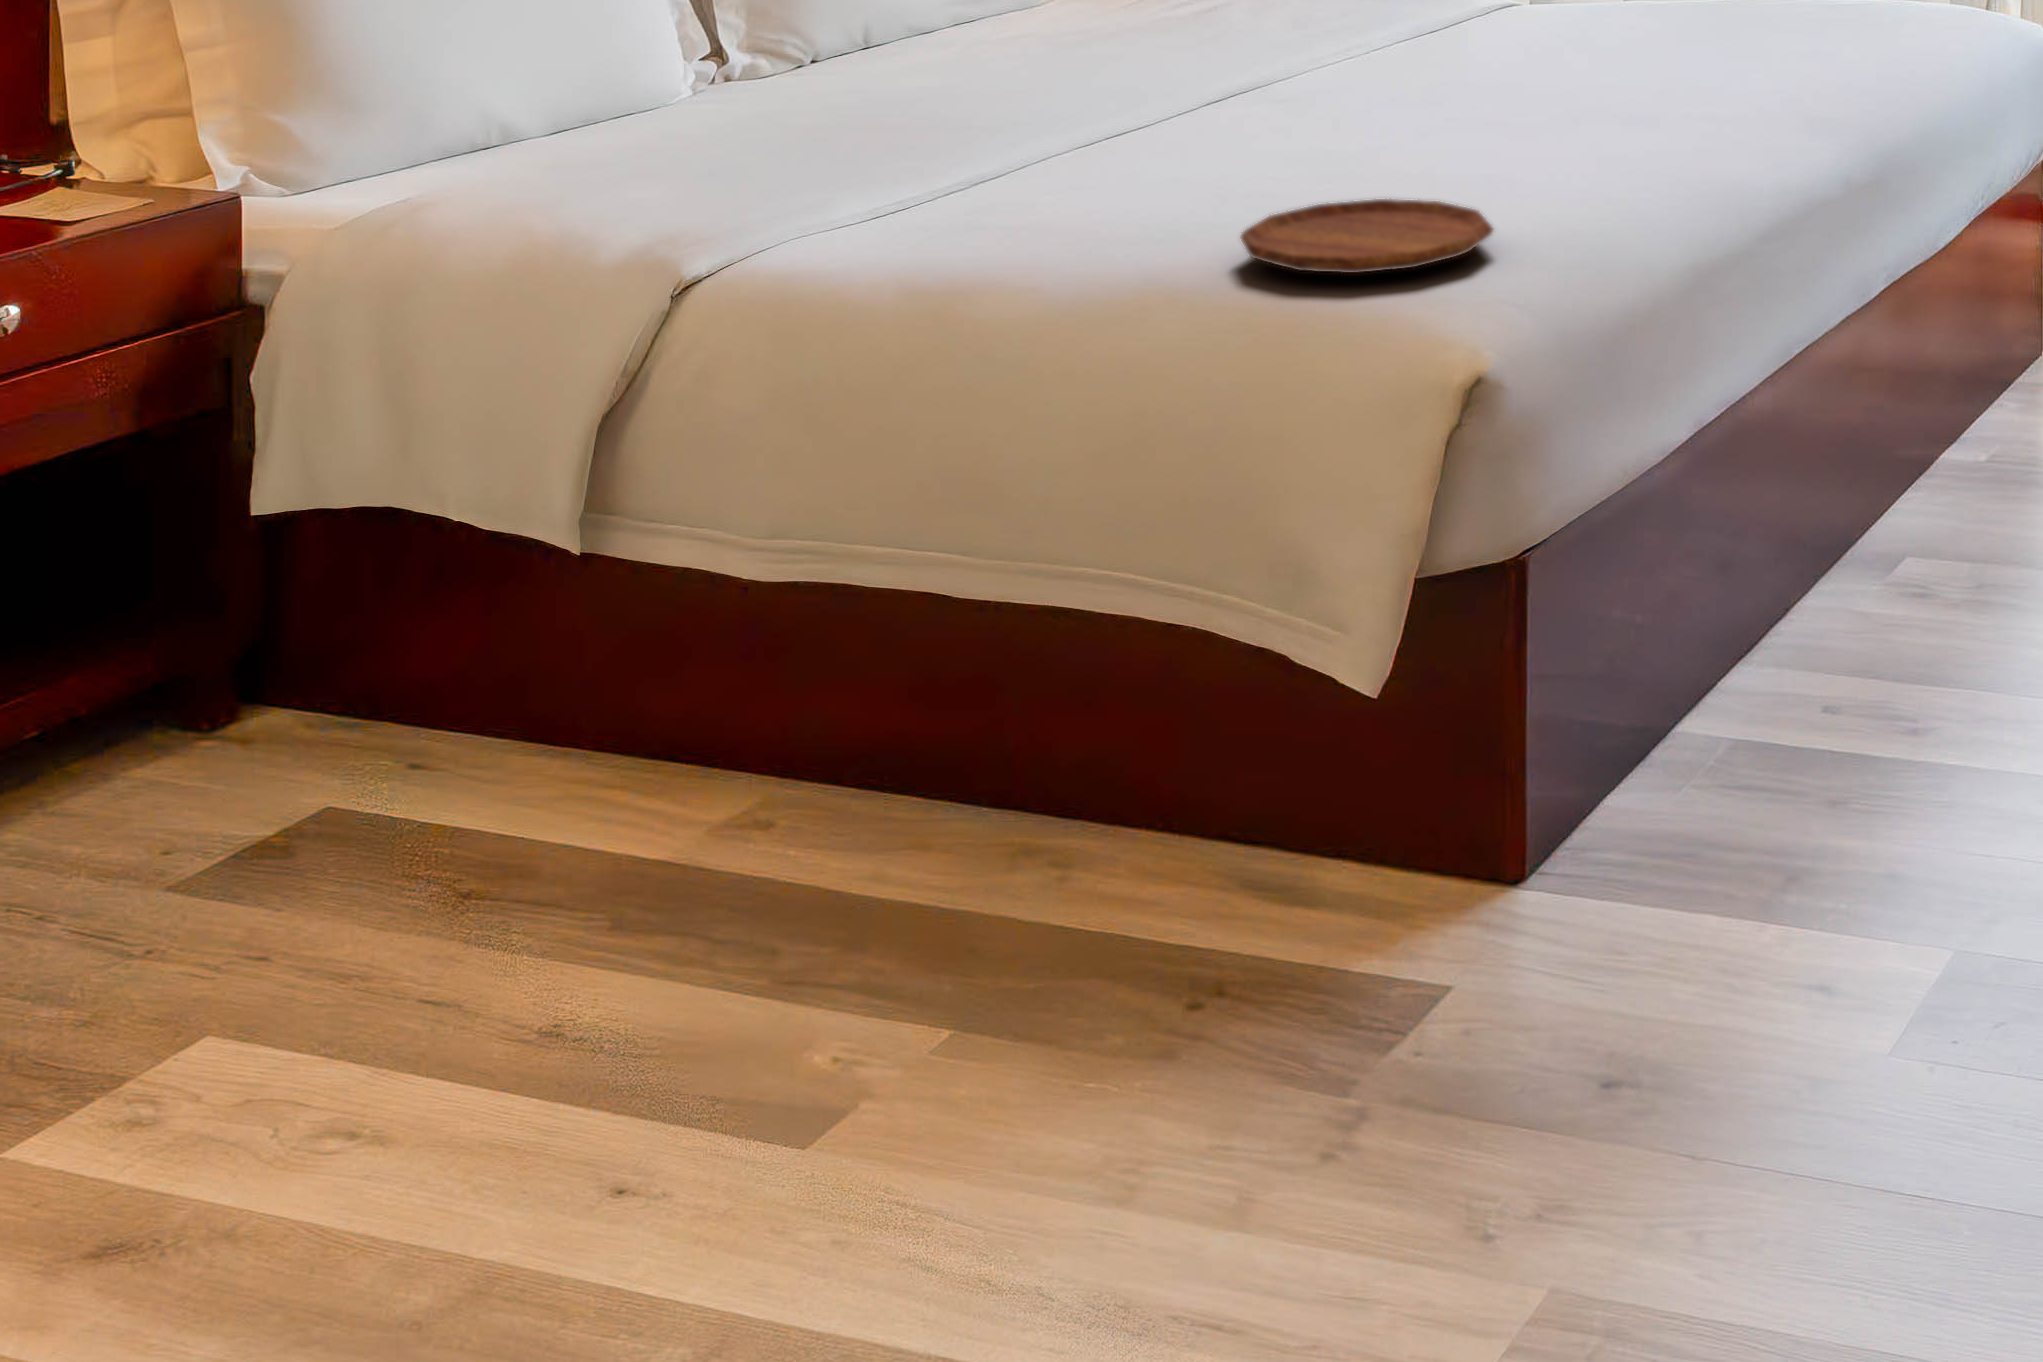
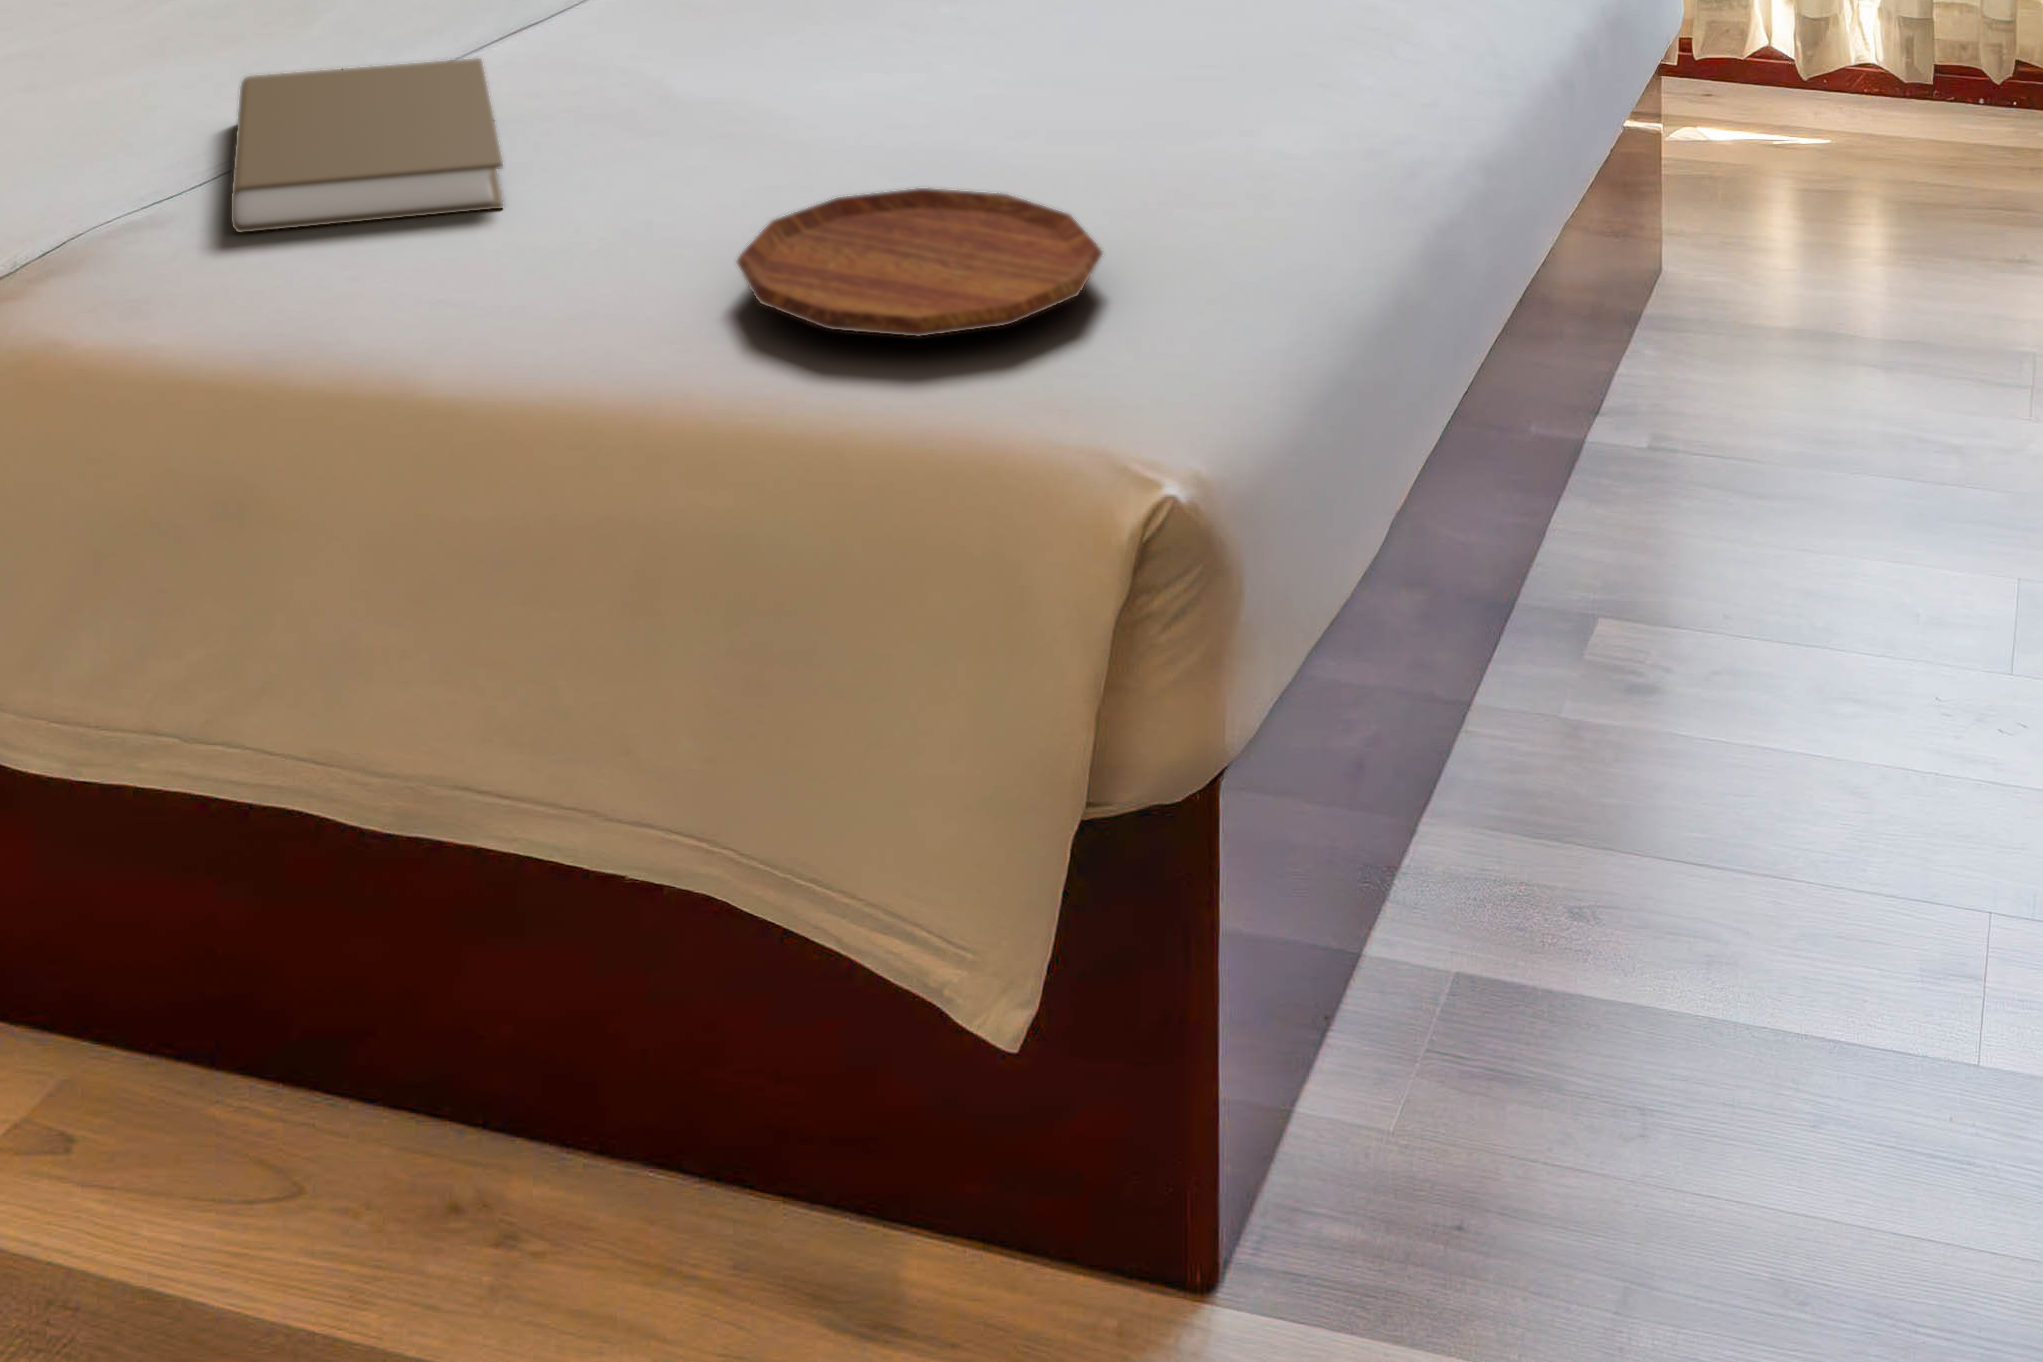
book: none [892,138,1087,237] -> present [231,58,503,232]

